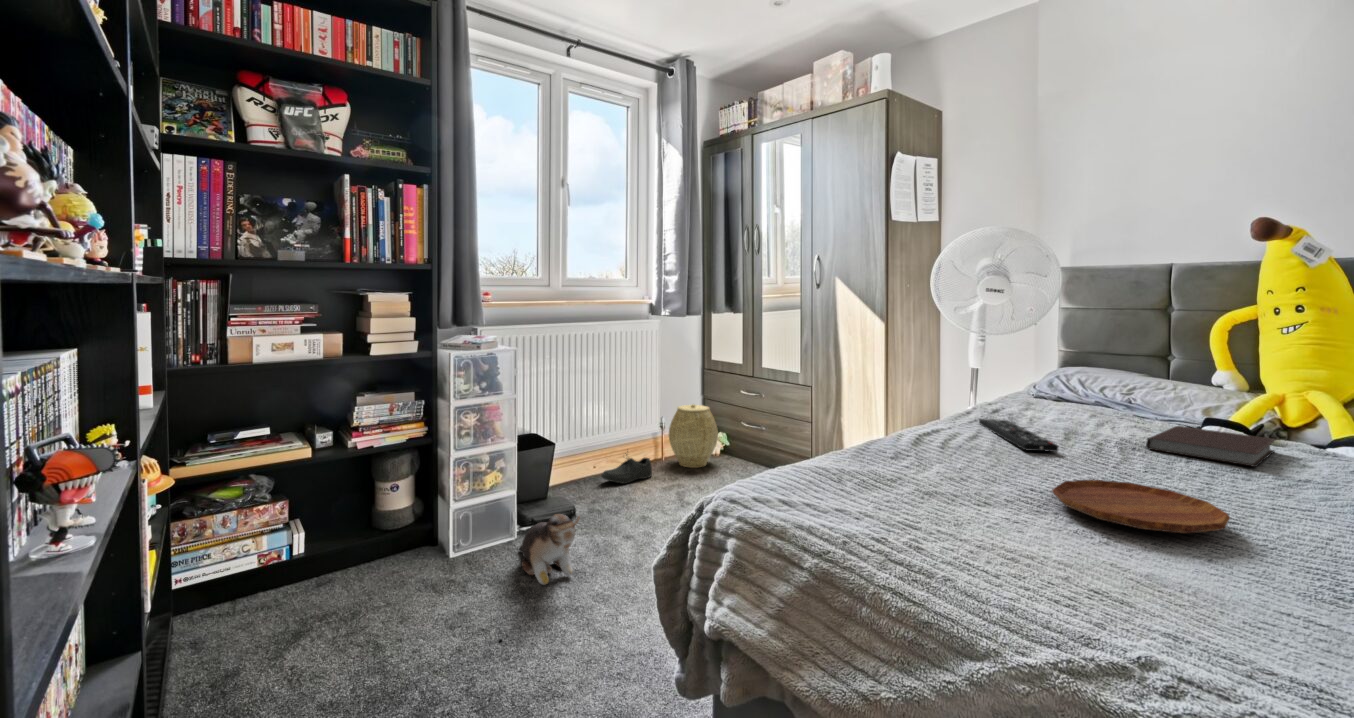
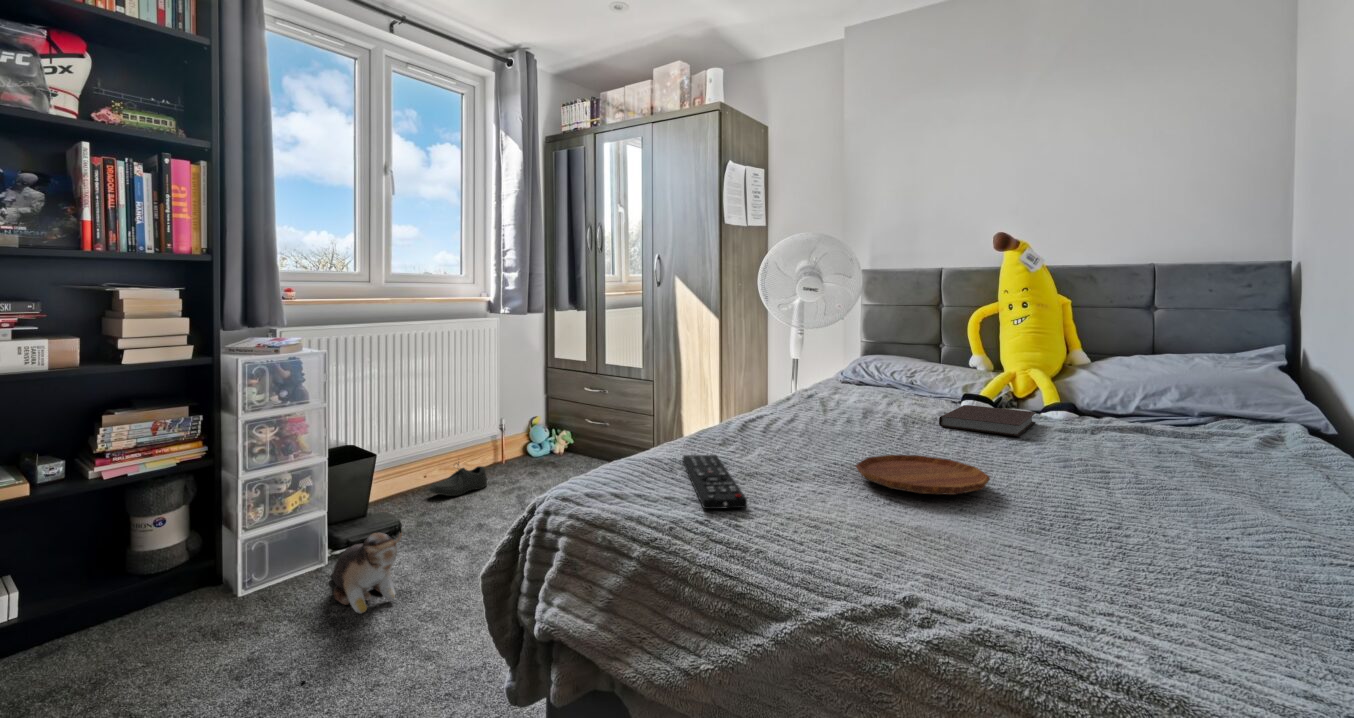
woven basket: present [669,404,718,468] -> none [505,406,559,474]
remote control: present [979,419,1059,452] -> present [683,455,747,509]

